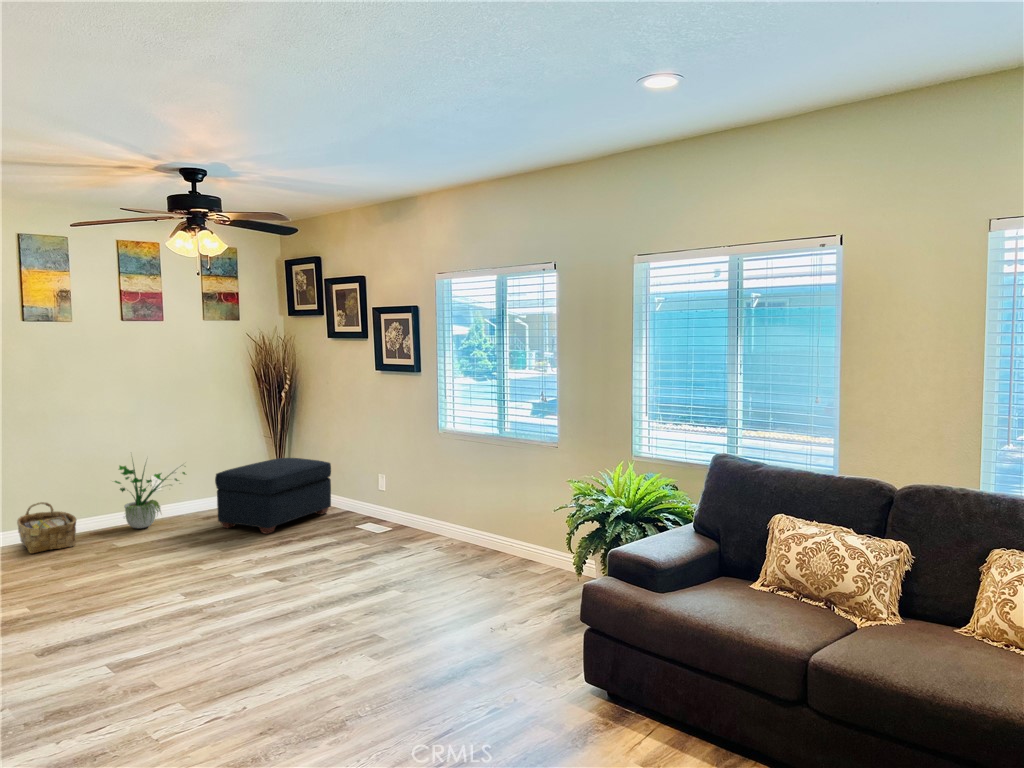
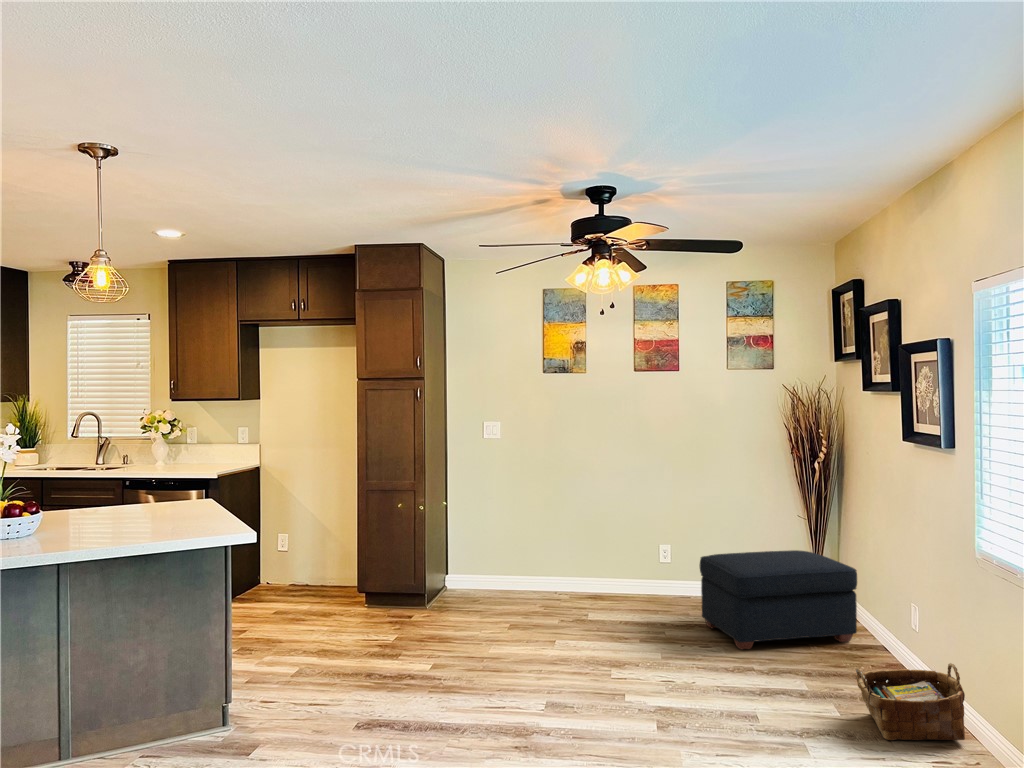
potted plant: present [114,464,185,528] -> none [606,512,694,603]
woven basket: present [17,502,76,554] -> present [855,663,965,740]

